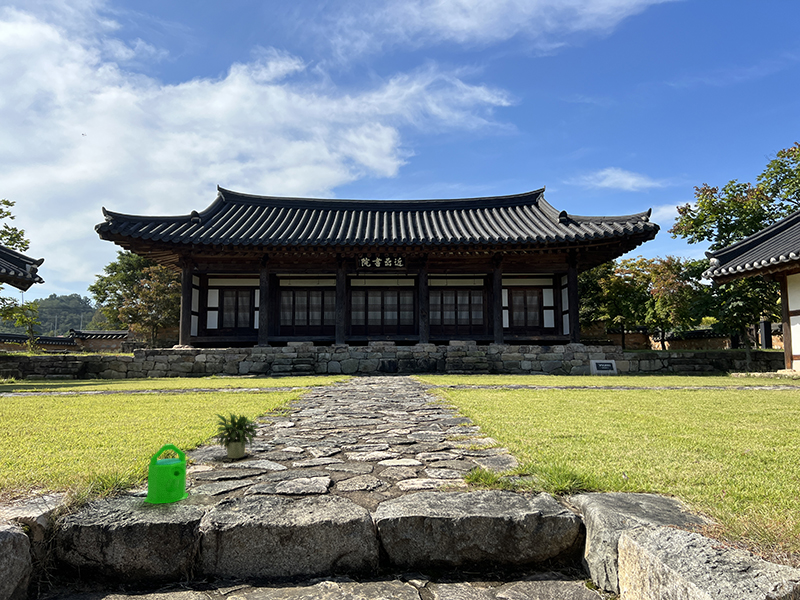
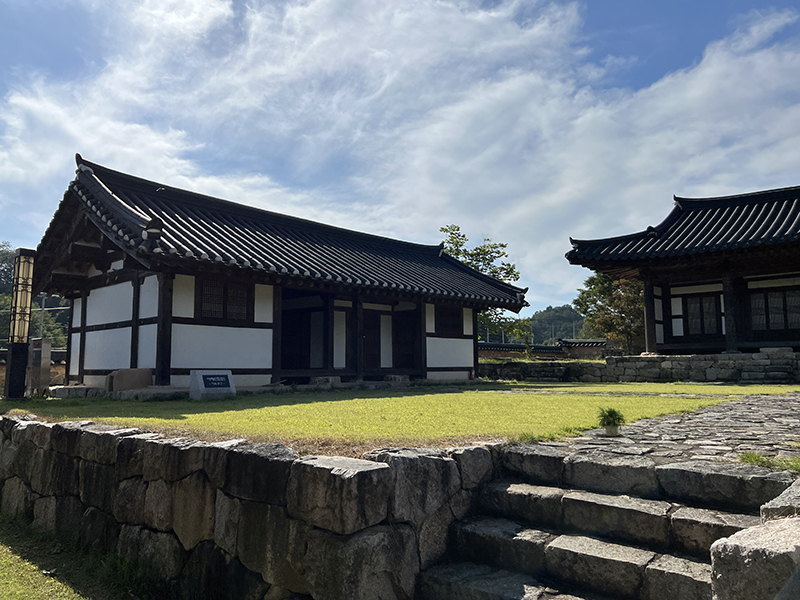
watering can: present [144,443,188,504] -> none [542,417,566,448]

